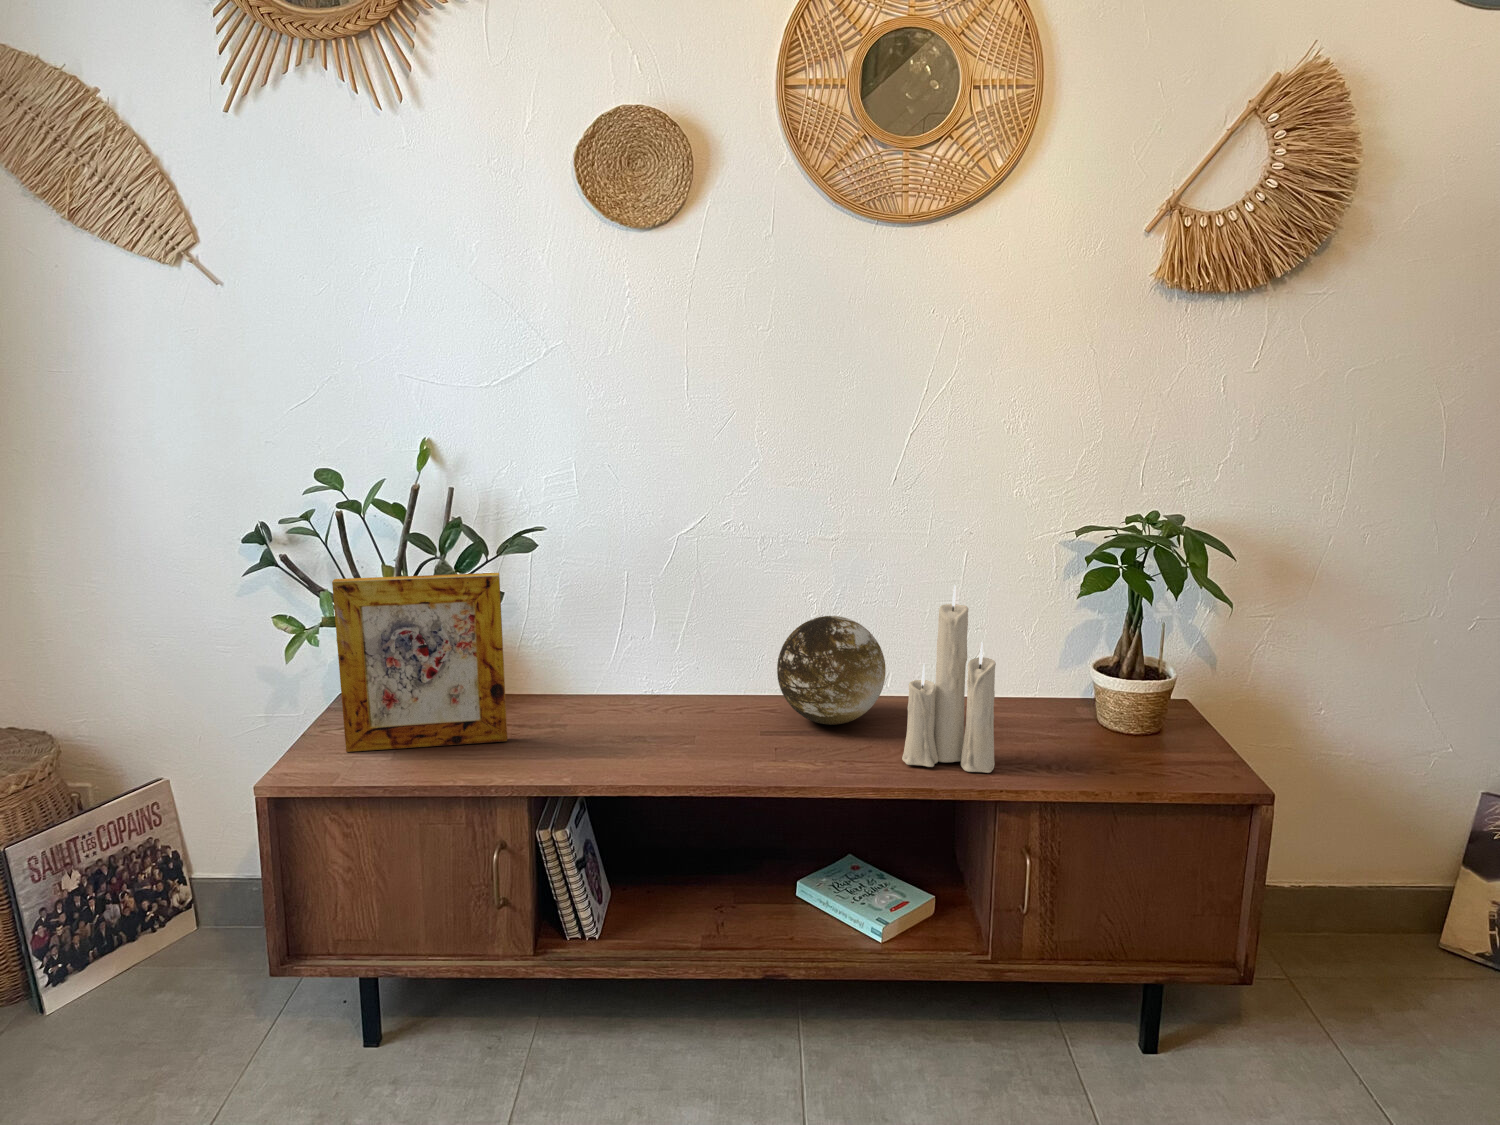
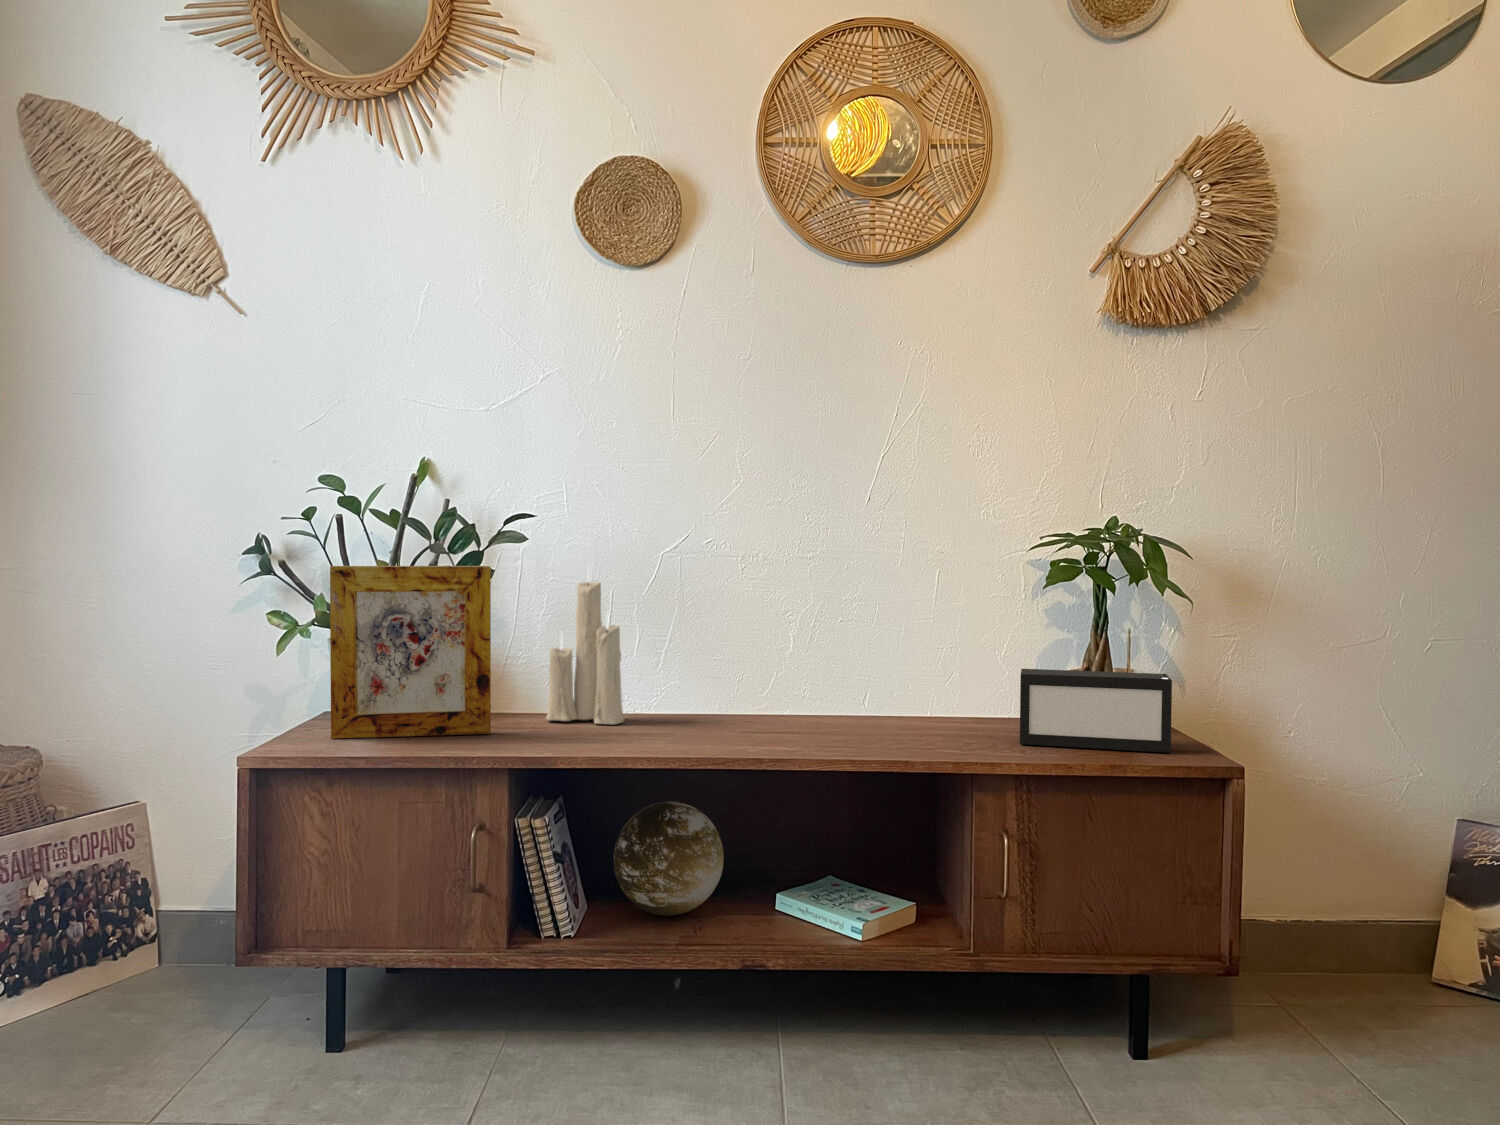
candle: present [902,585,996,773] -> present [546,566,624,724]
decorative orb: present [777,616,886,725] -> present [614,802,724,916]
speaker: none [1046,674,1208,771] -> present [1020,669,1172,752]

